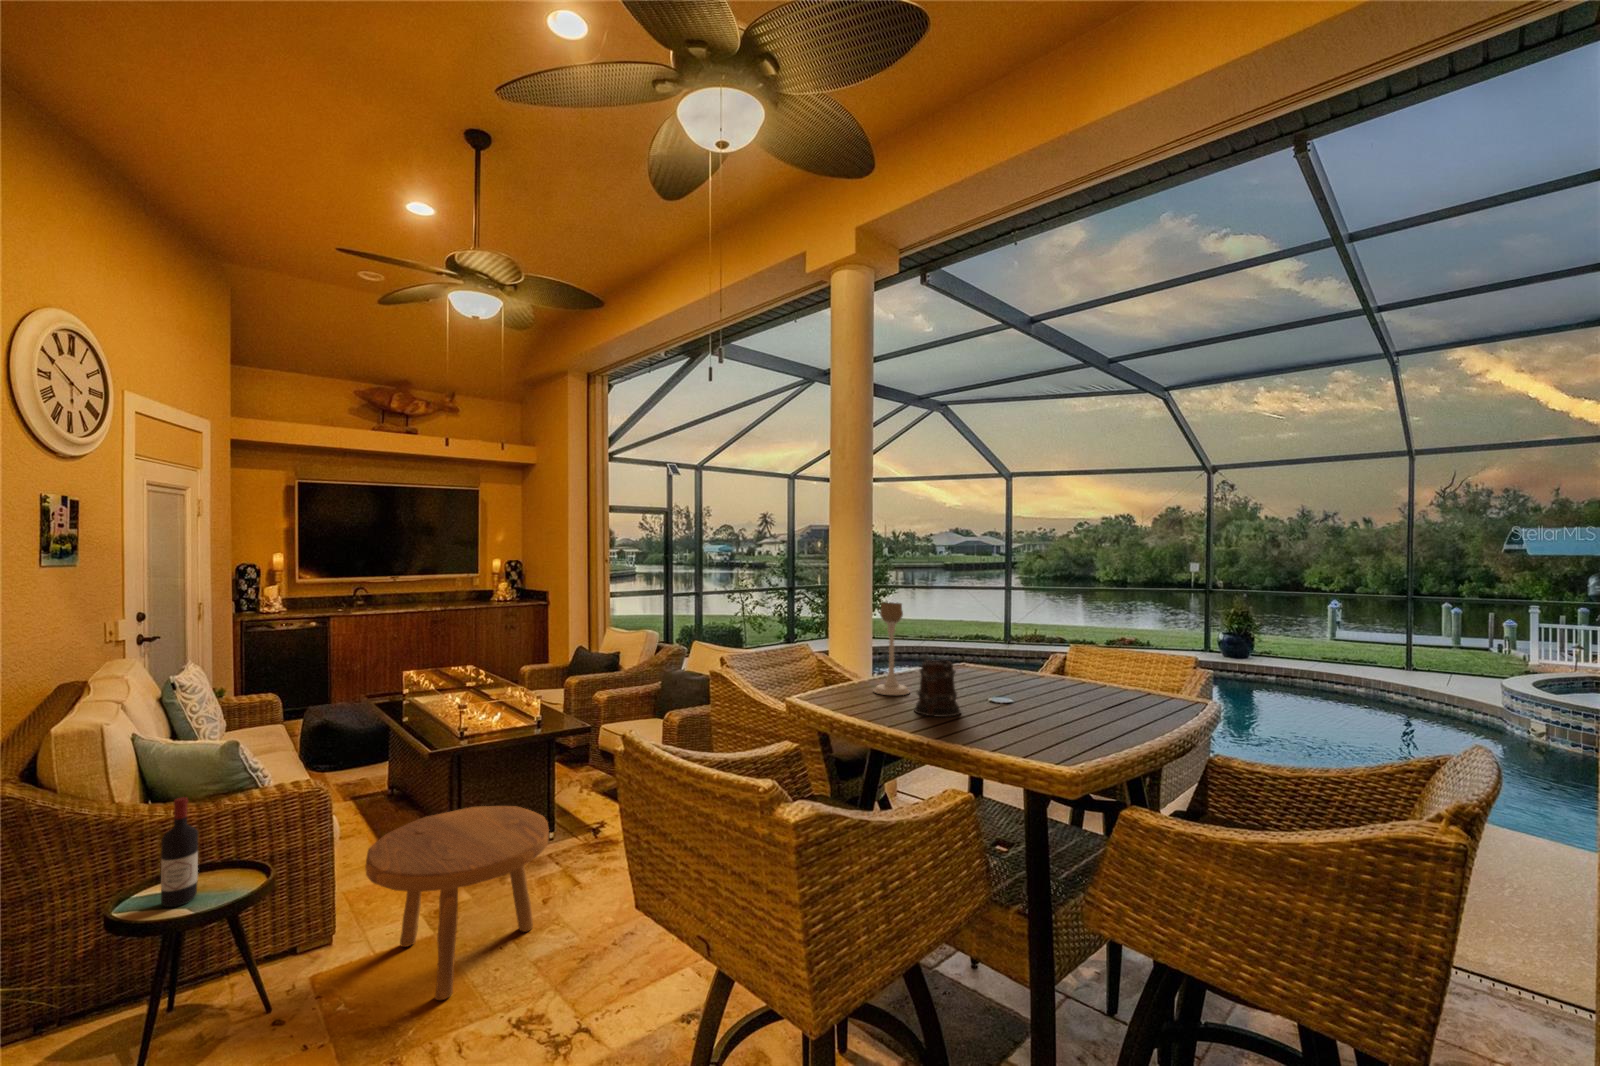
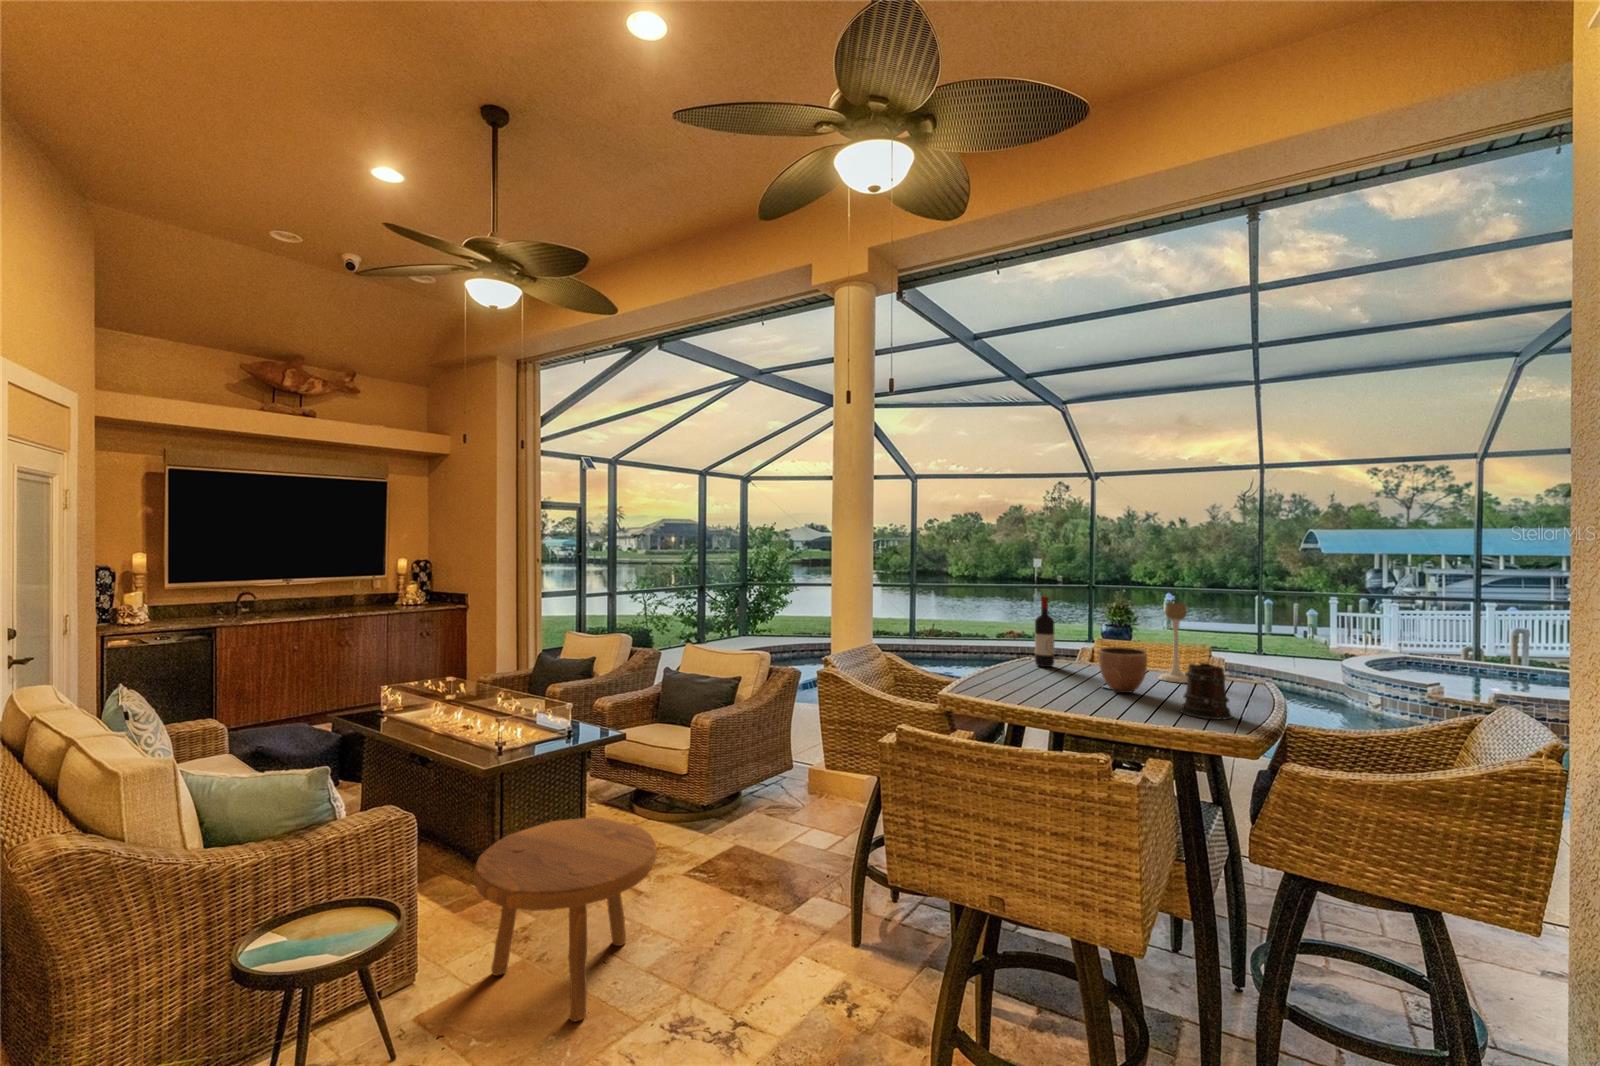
candle holder: present [874,603,910,695] -> present [1159,603,1188,683]
decorative bowl: none [990,655,1043,708] -> present [1098,647,1147,693]
beer mug: present [914,659,961,717] -> present [1180,663,1232,719]
wine bottle: present [161,797,198,907] -> present [1035,596,1055,667]

